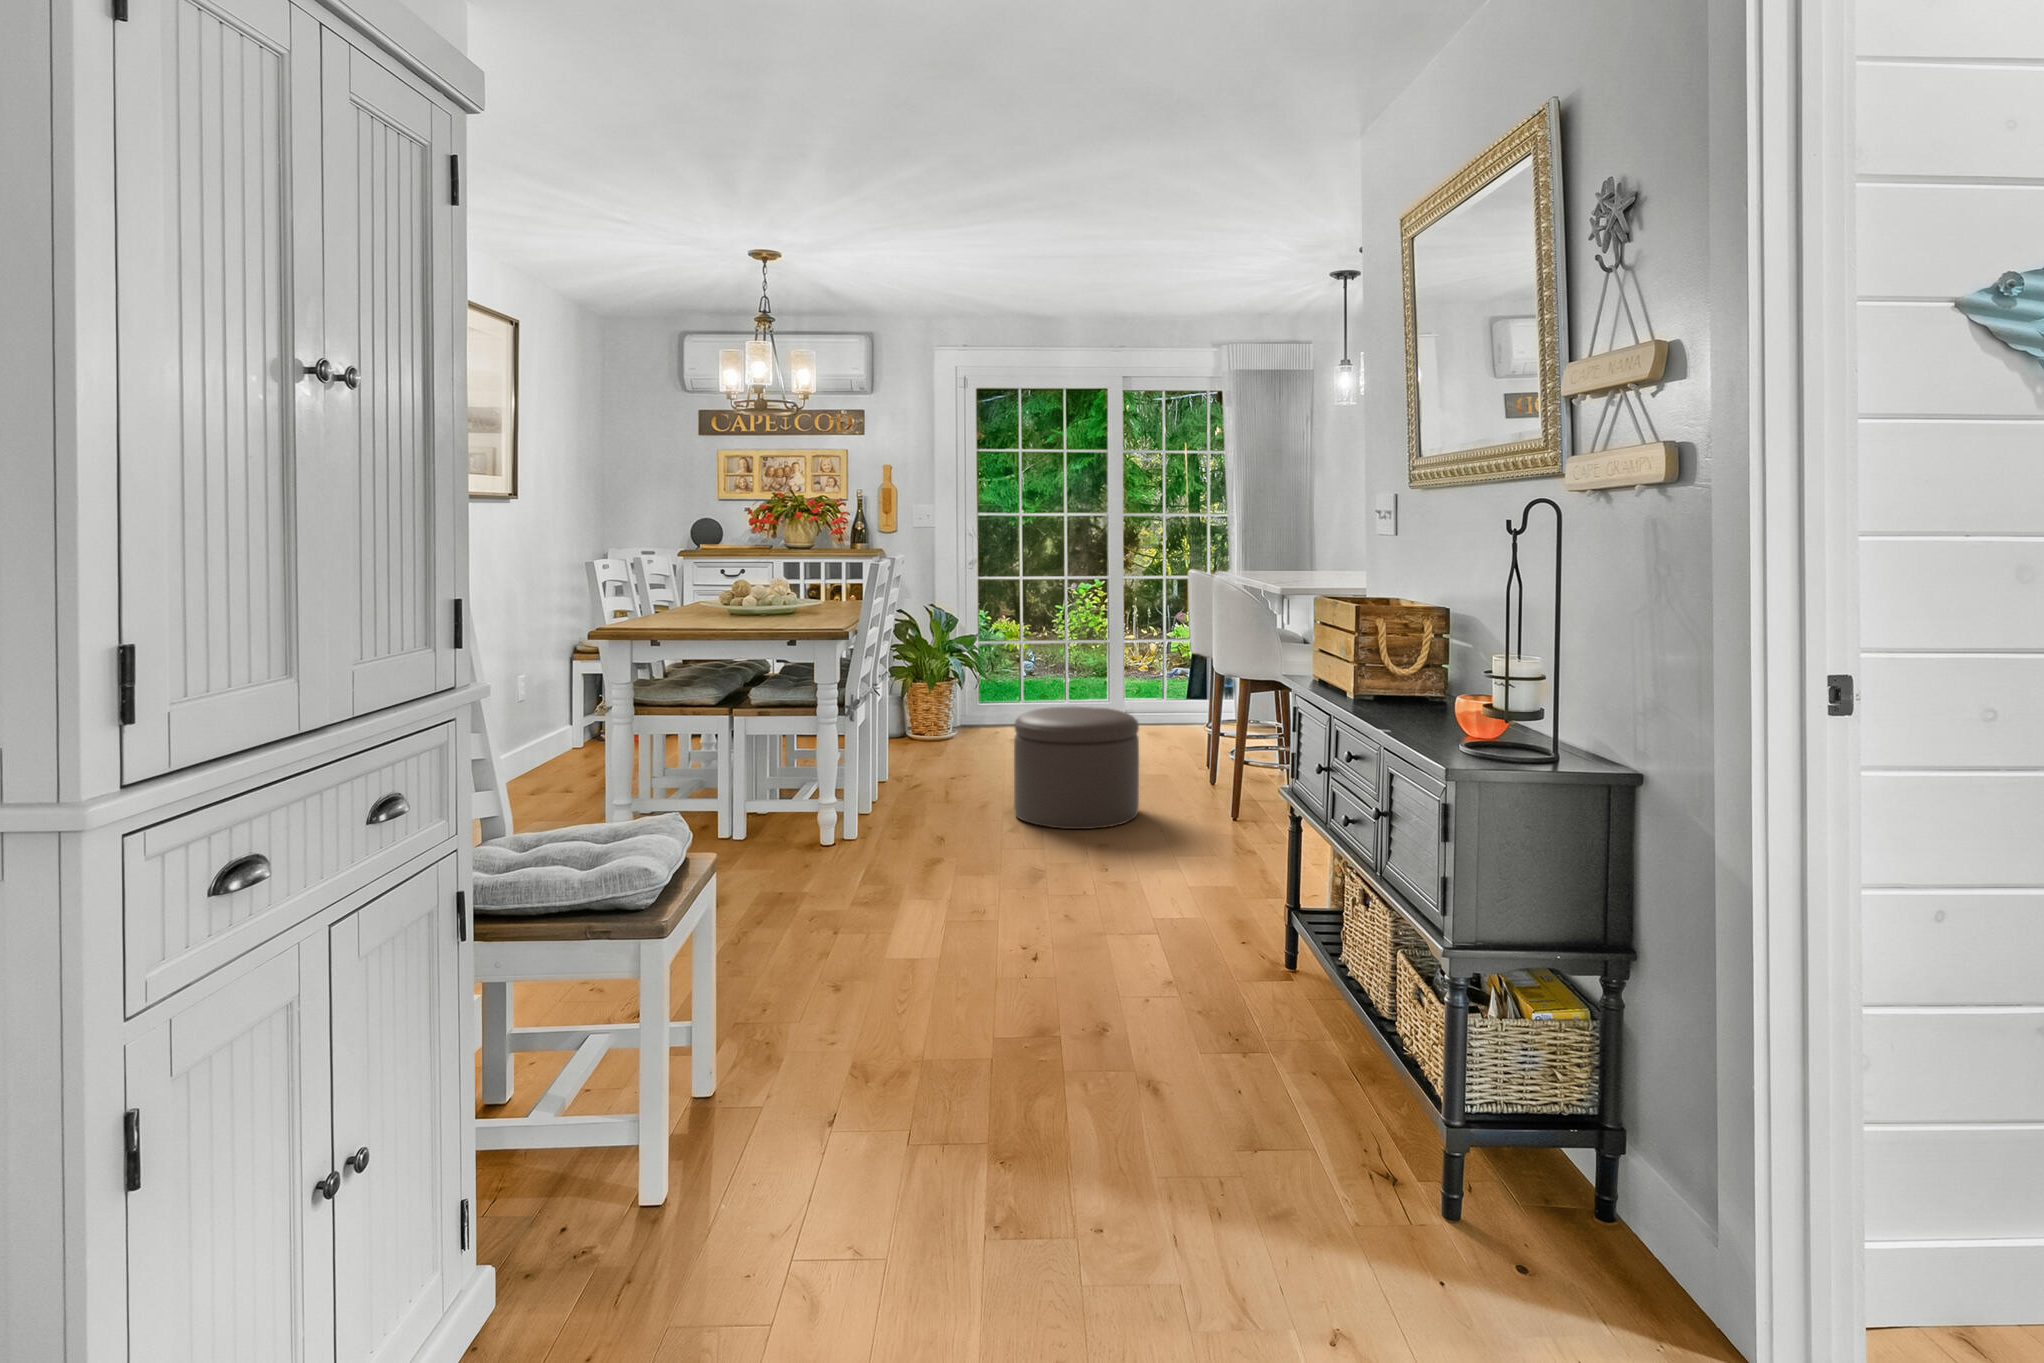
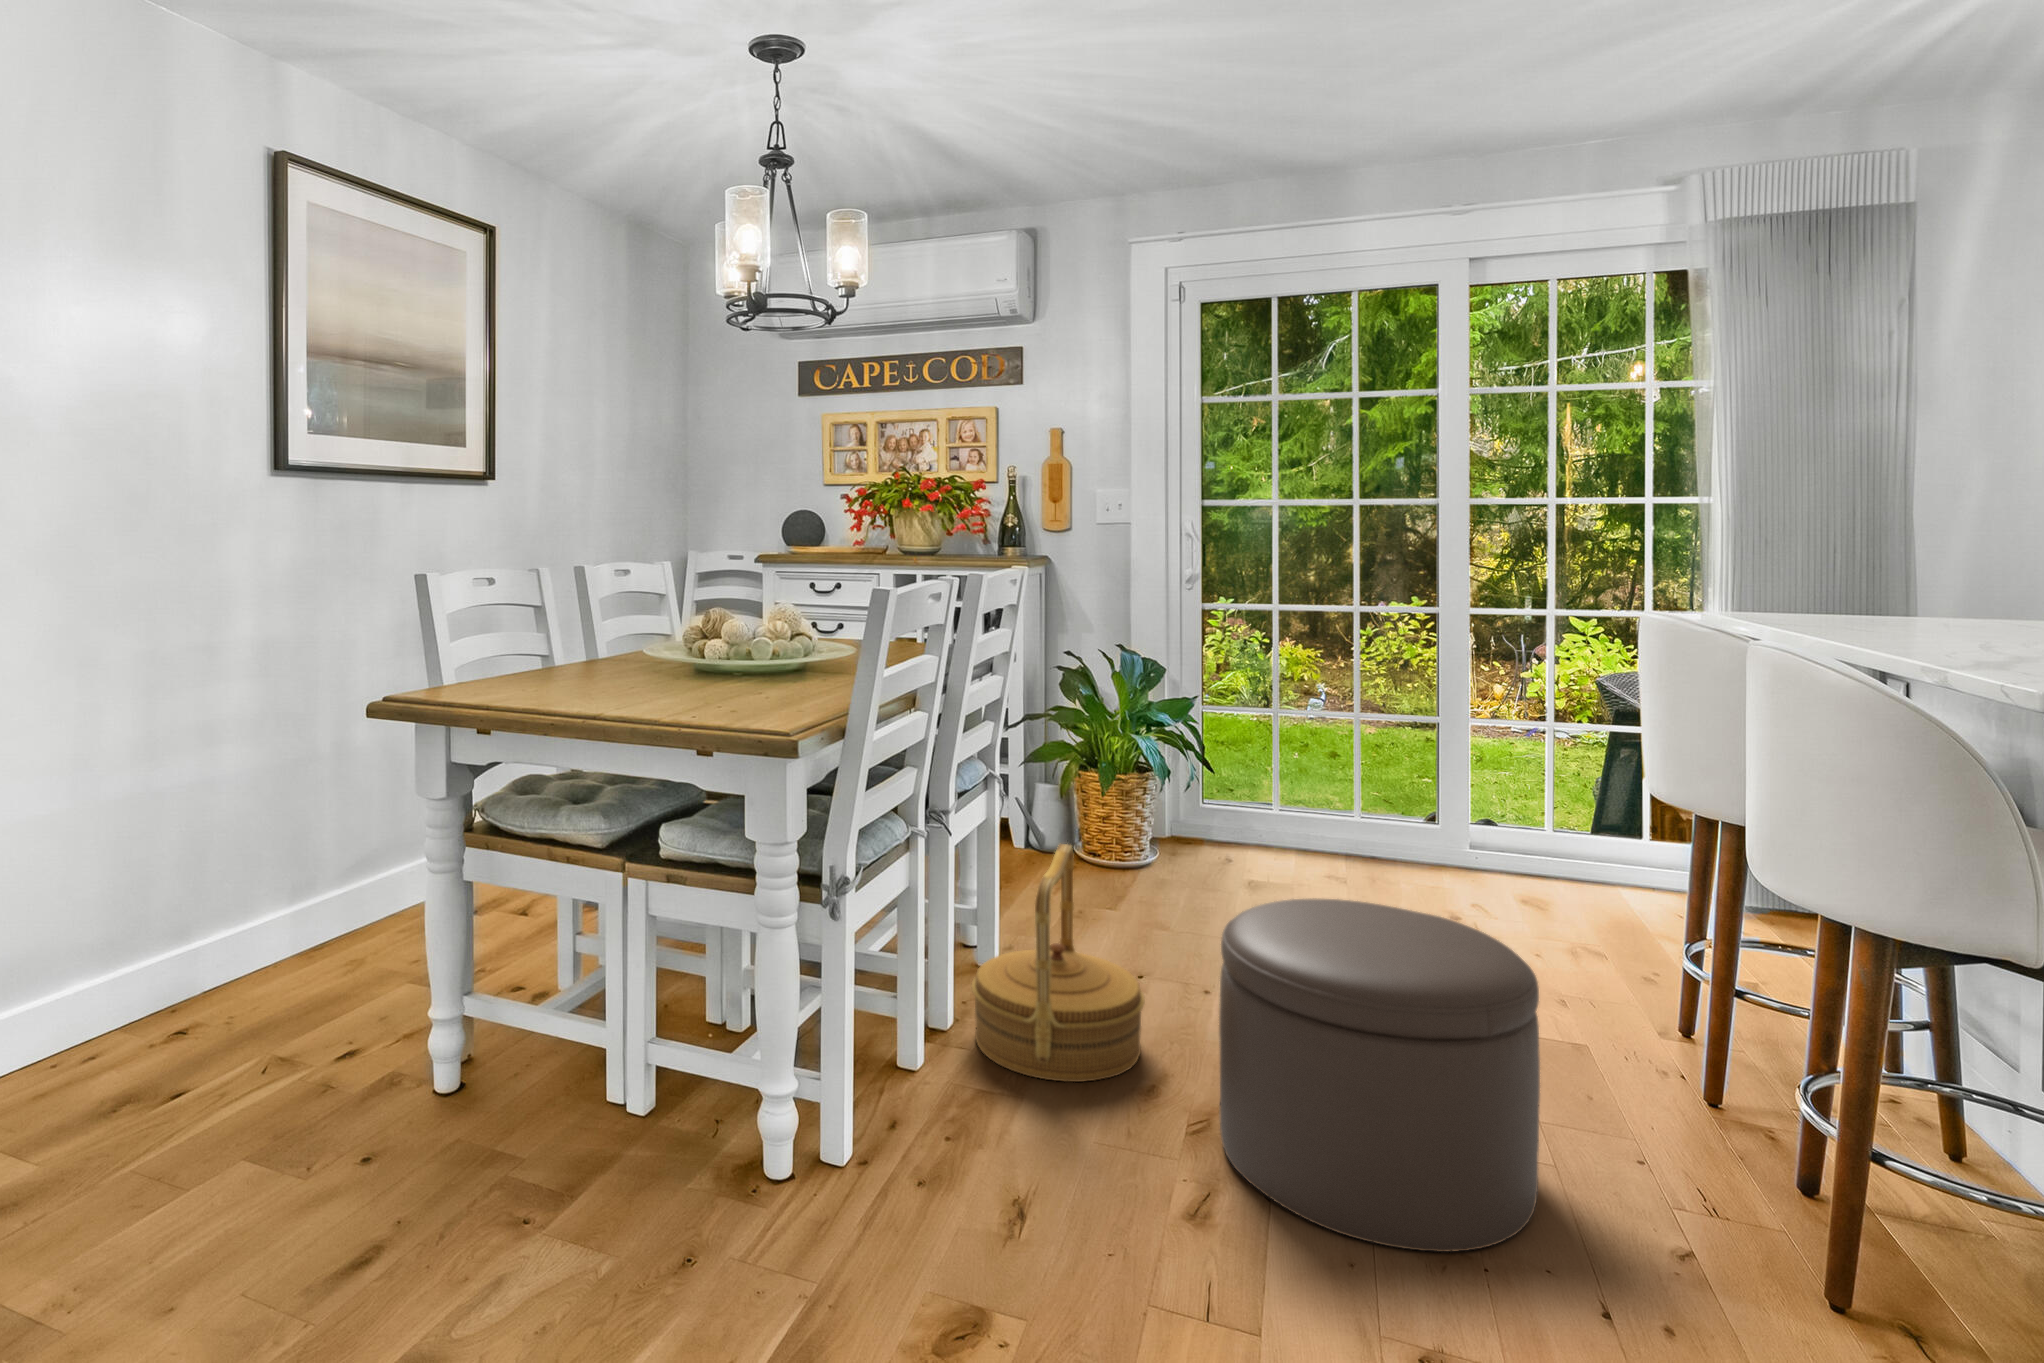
woven basket: none [886,702,974,810] -> present [972,844,1145,1082]

